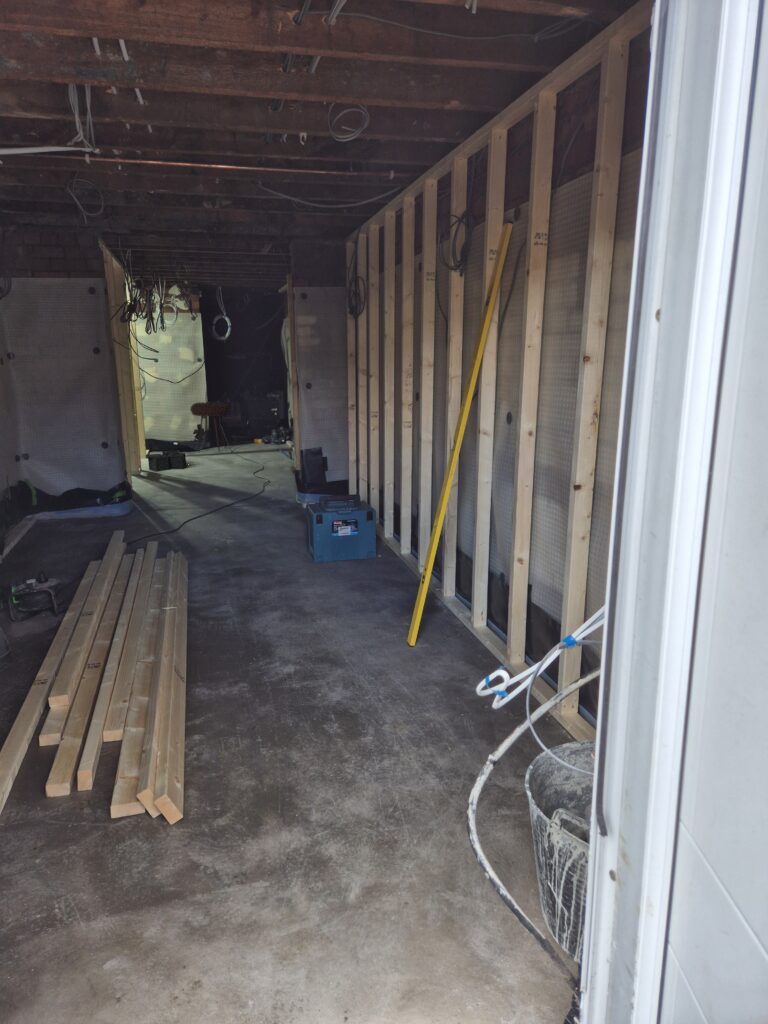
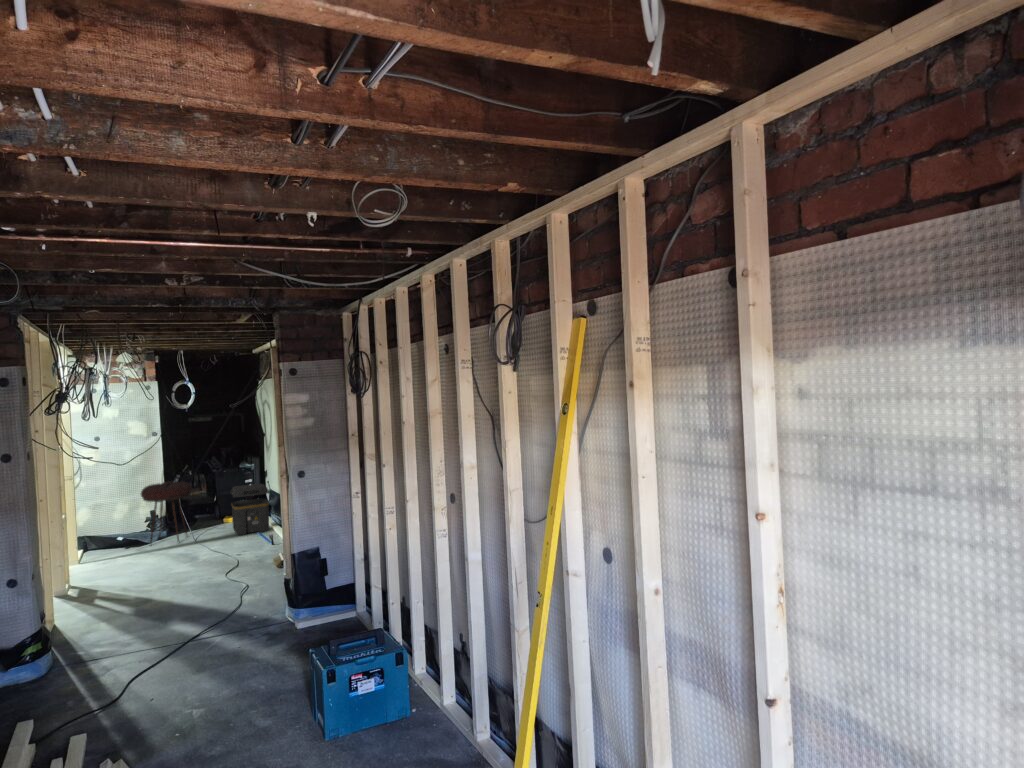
toolbox: none [259,410,289,451] -> present [231,484,269,535]
storage bin: present [146,450,186,472] -> none [74,553,135,589]

